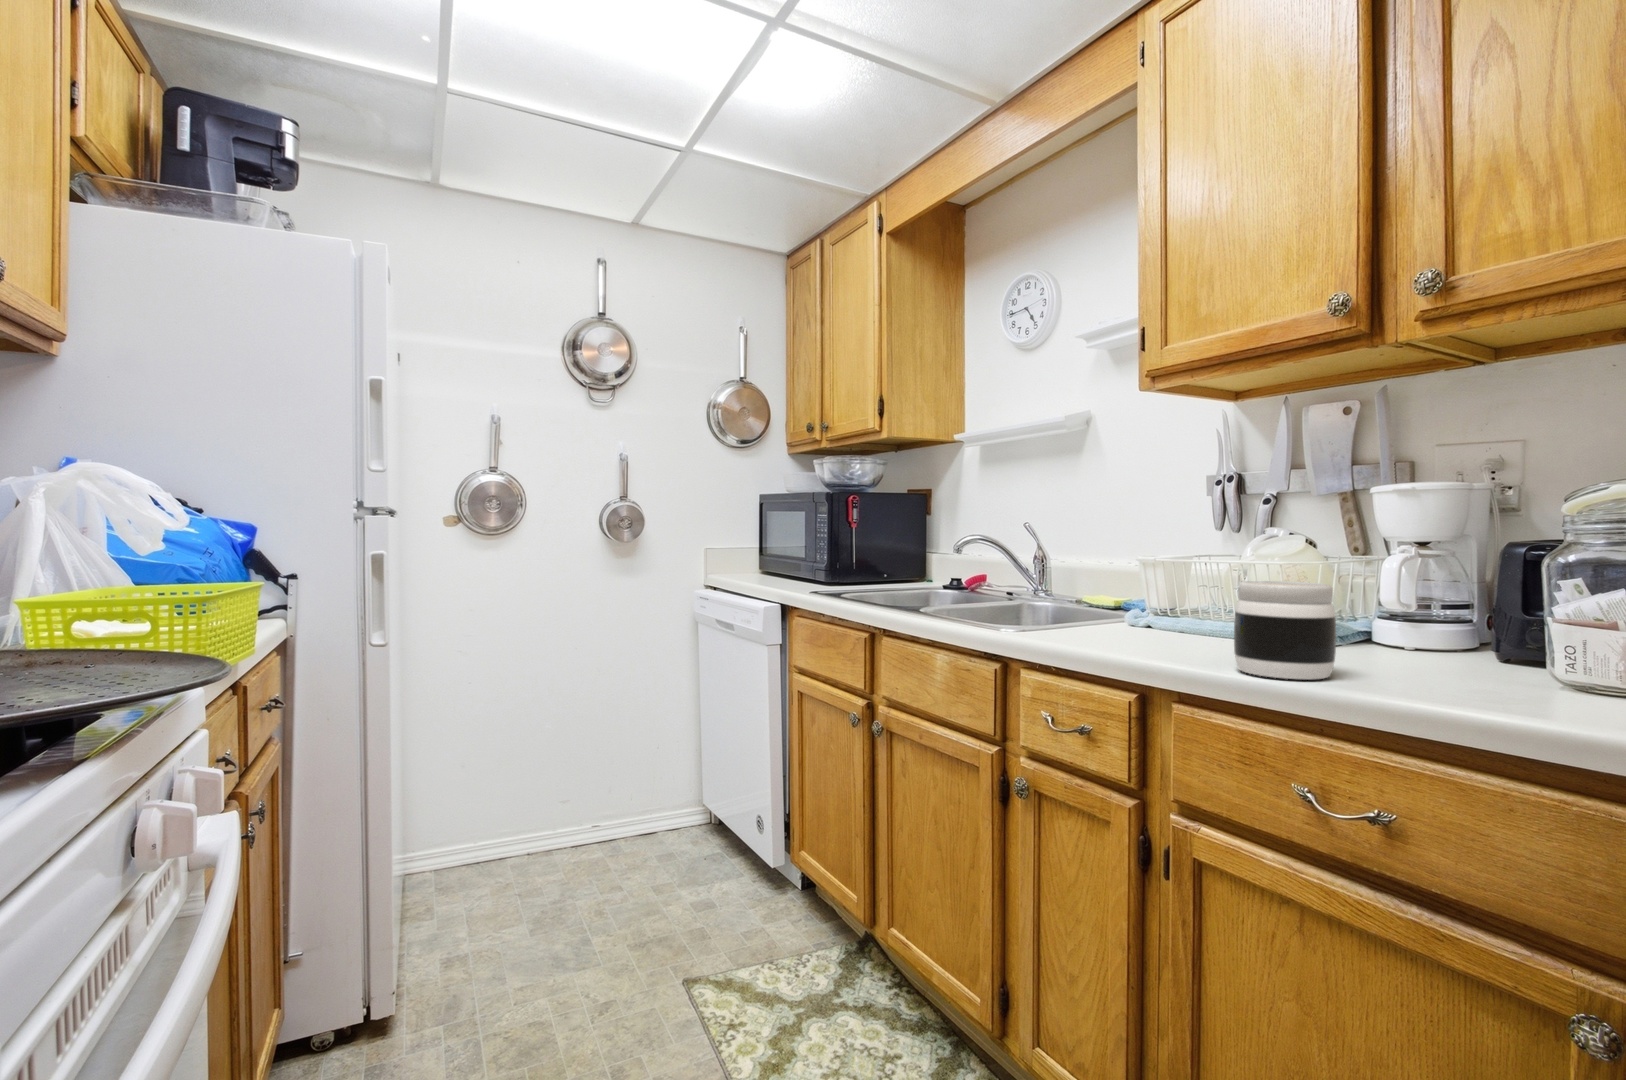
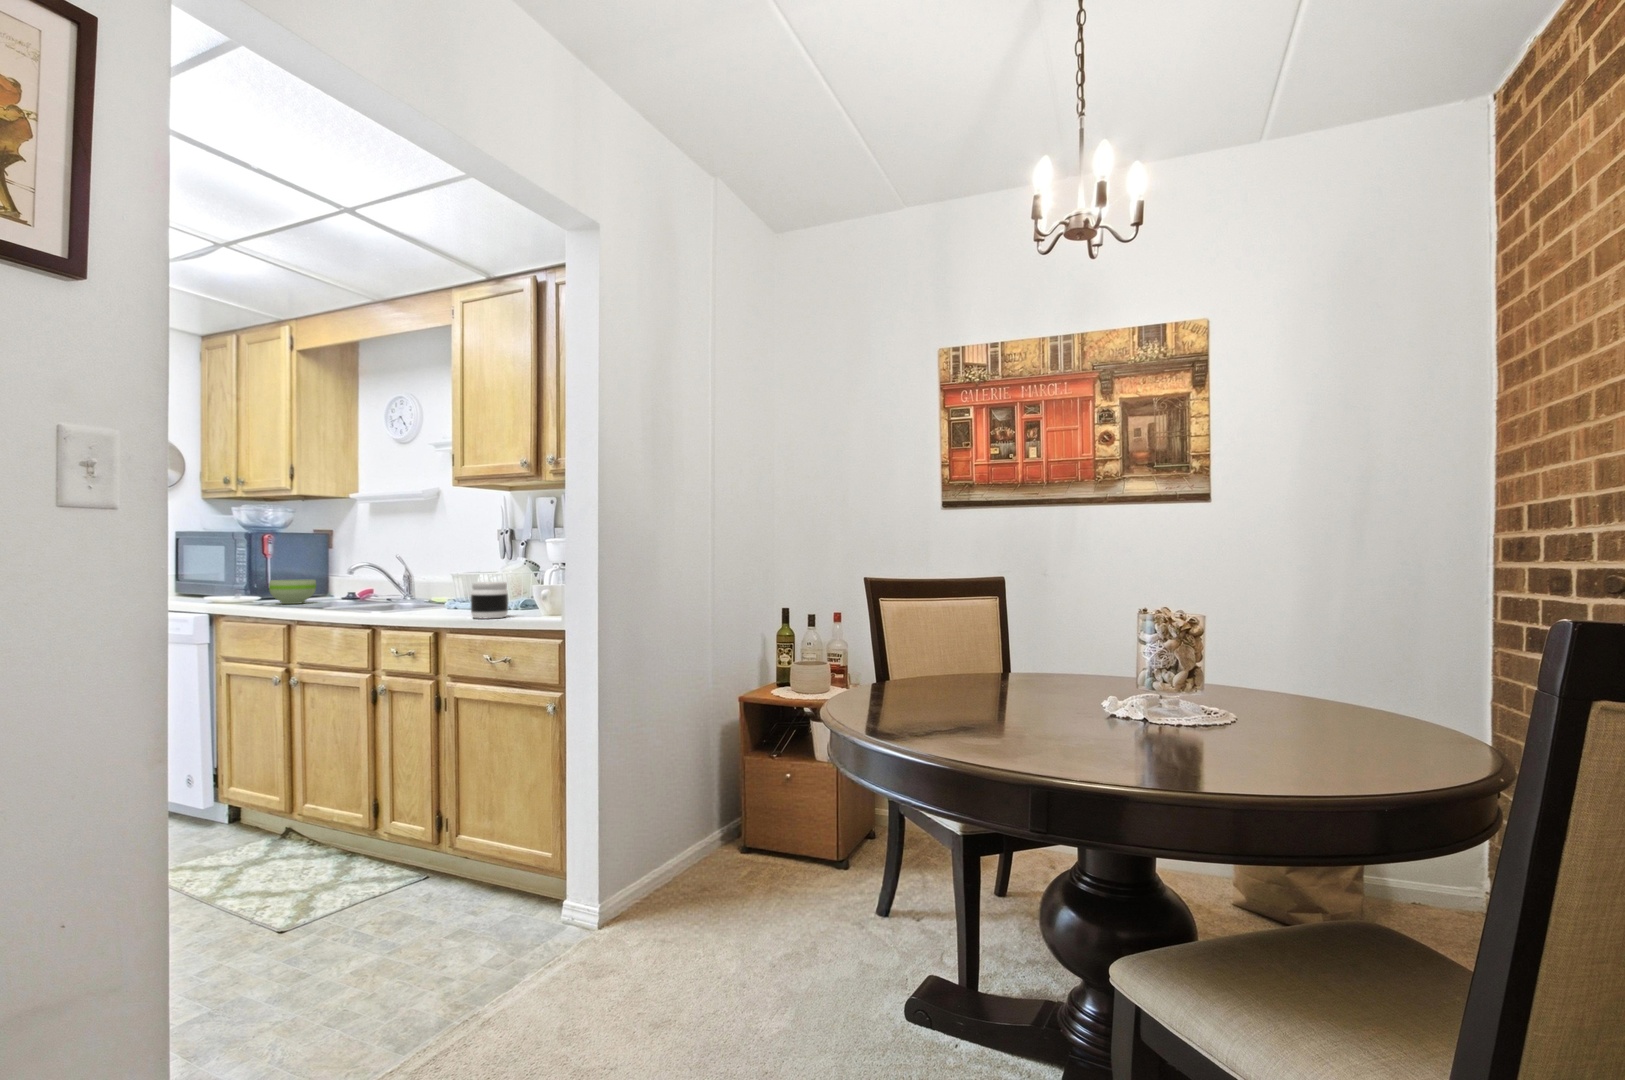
bowl: none [850,559,910,596] -> present [269,580,316,604]

